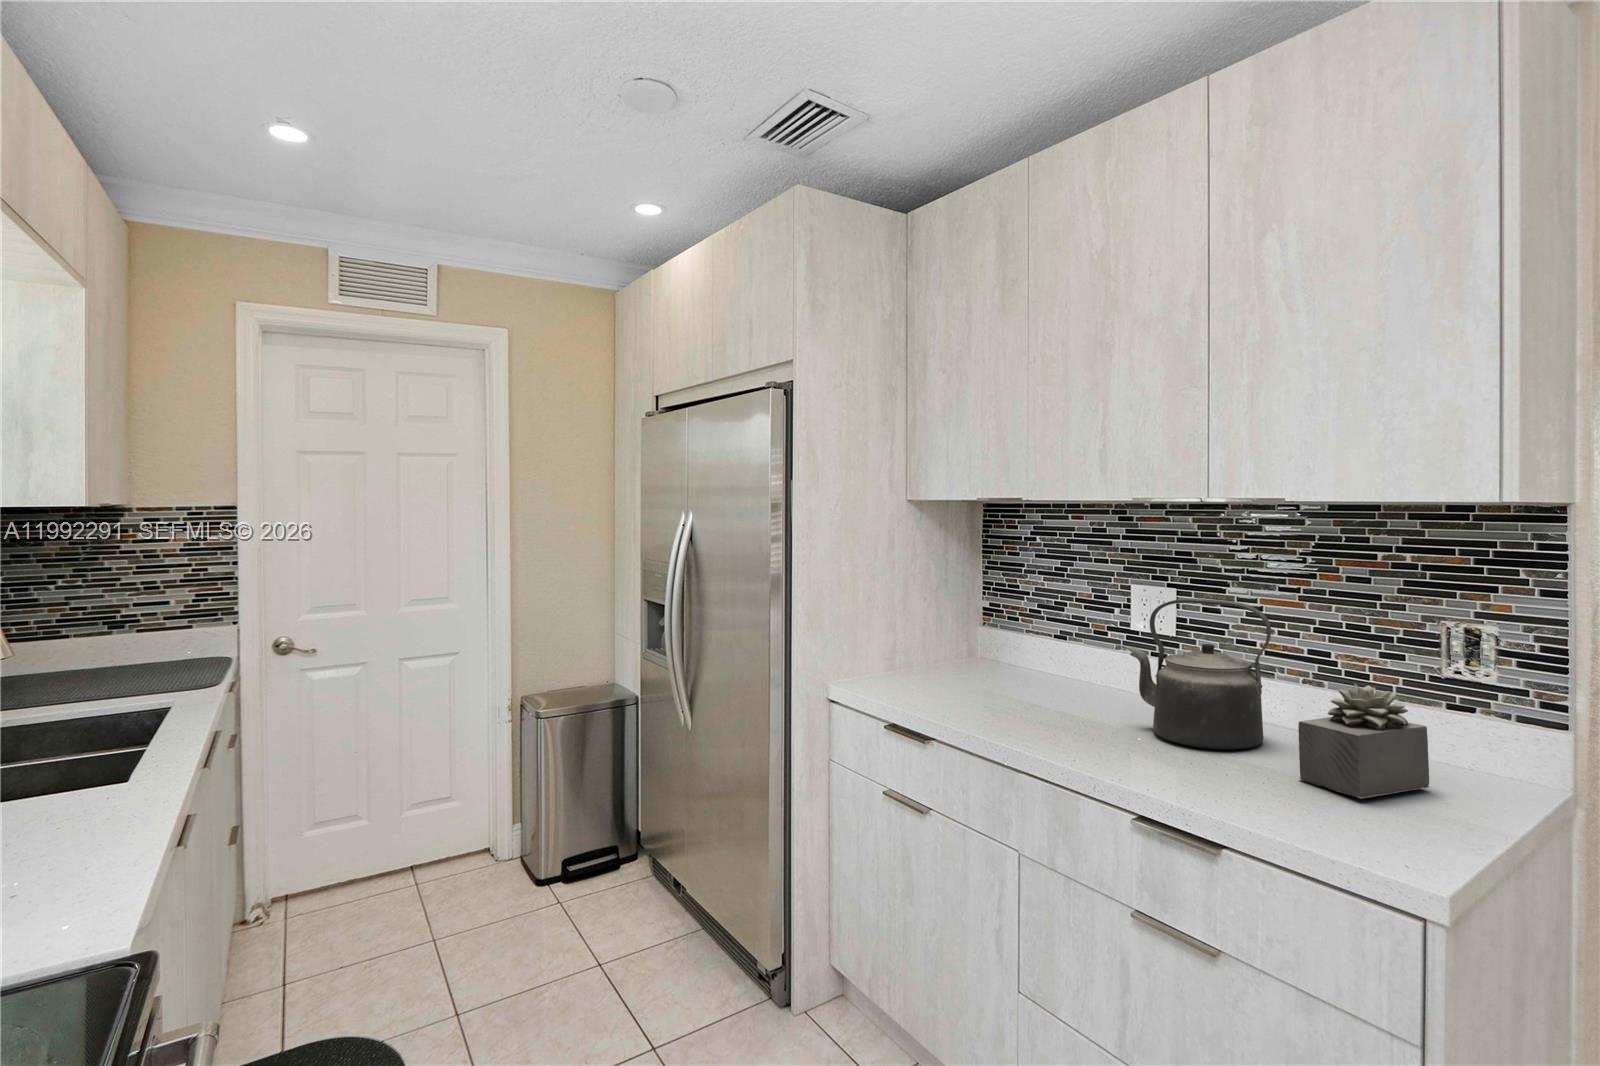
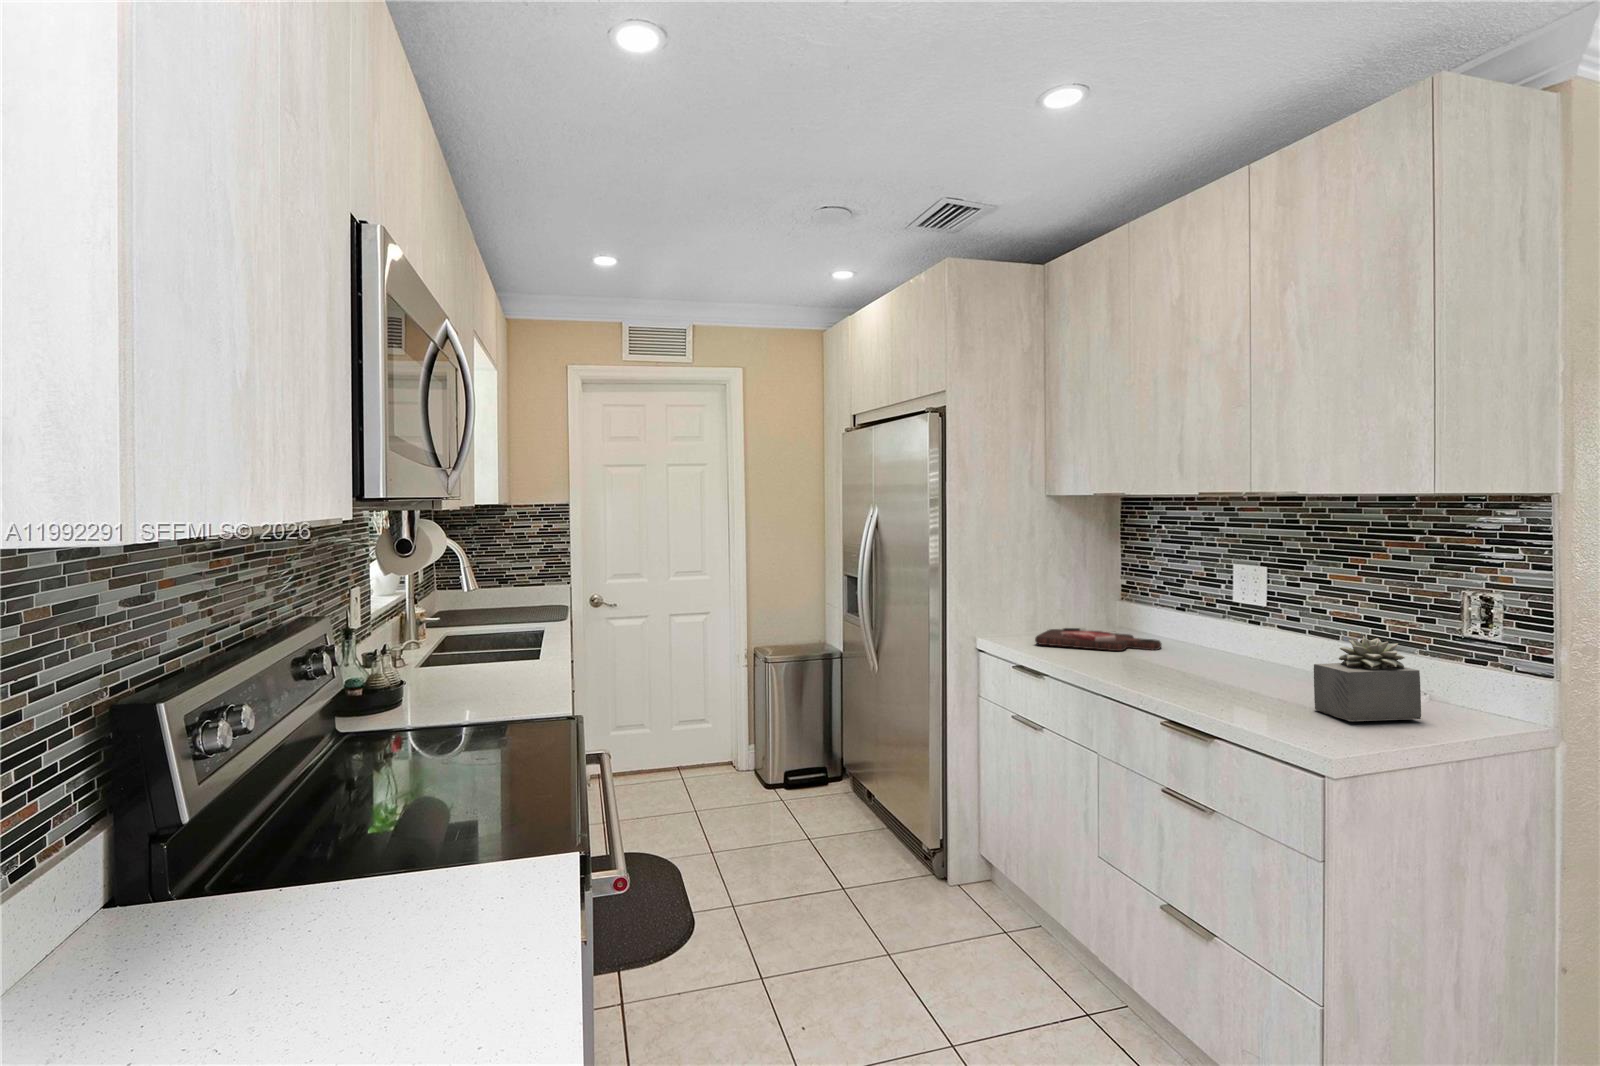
kettle: present [1130,599,1271,750] -> none [1206,572,1317,691]
cutting board: none [901,666,1051,695] -> present [1035,628,1162,651]

